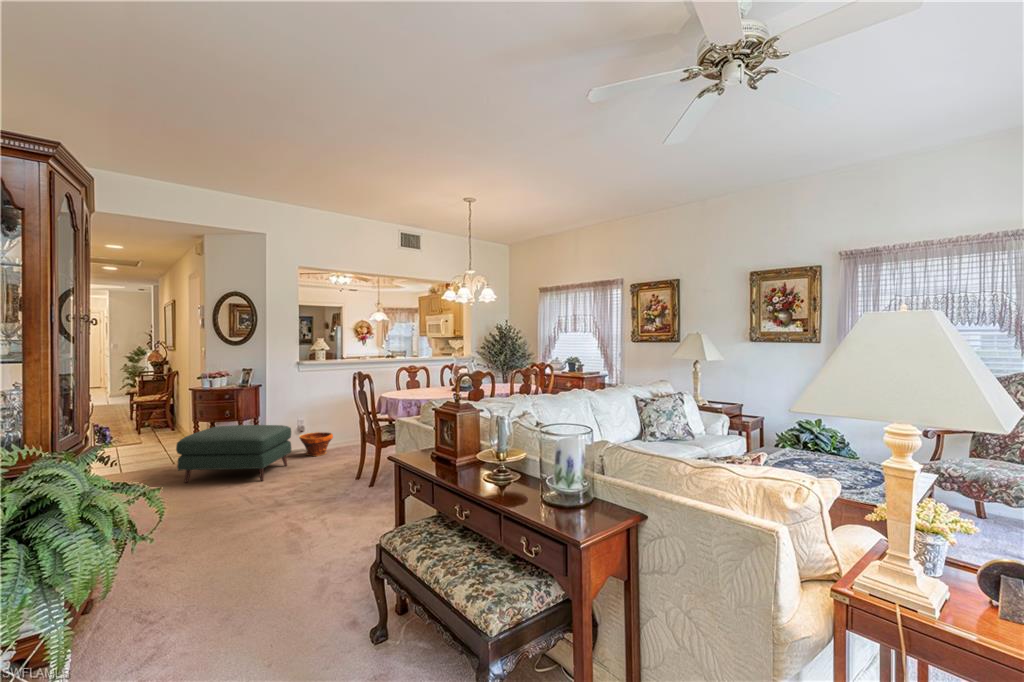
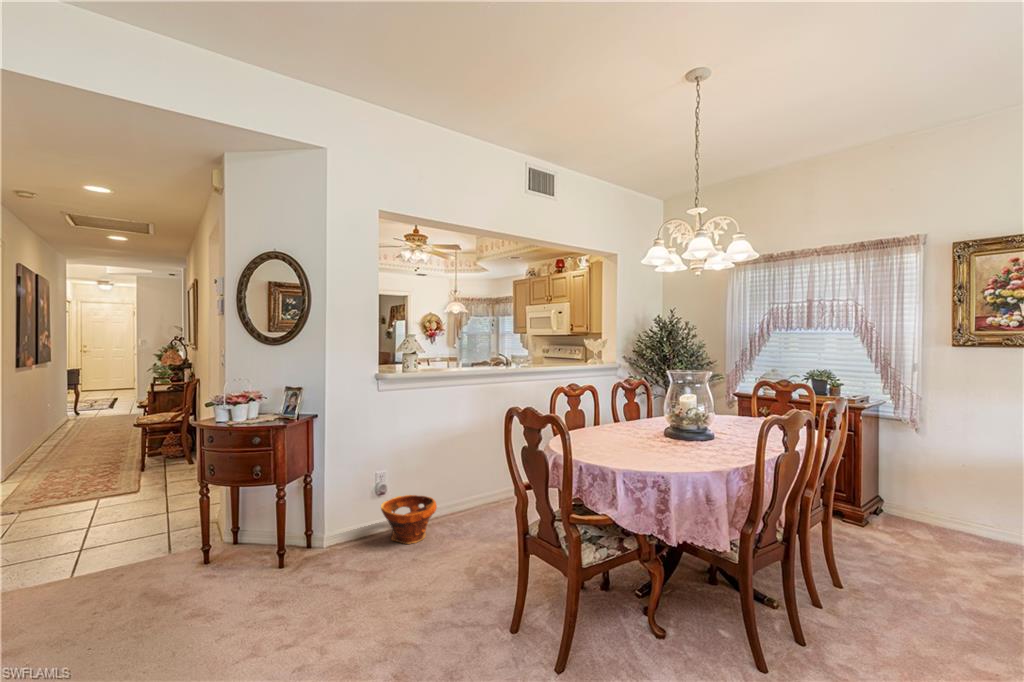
ottoman: present [176,425,292,483] -> none [149,496,372,634]

